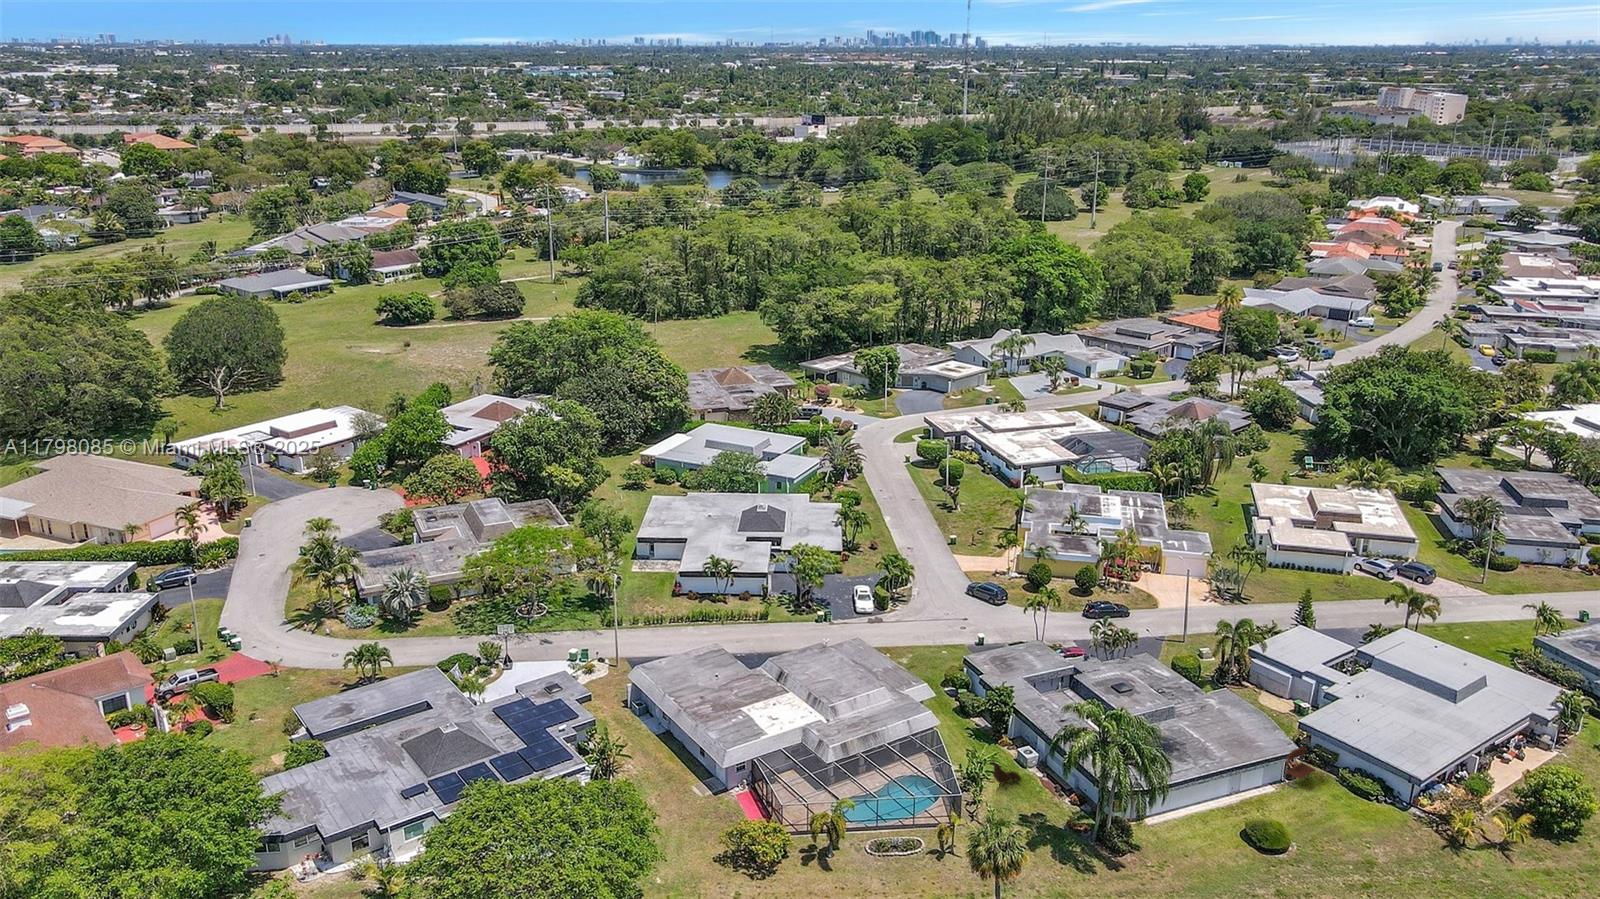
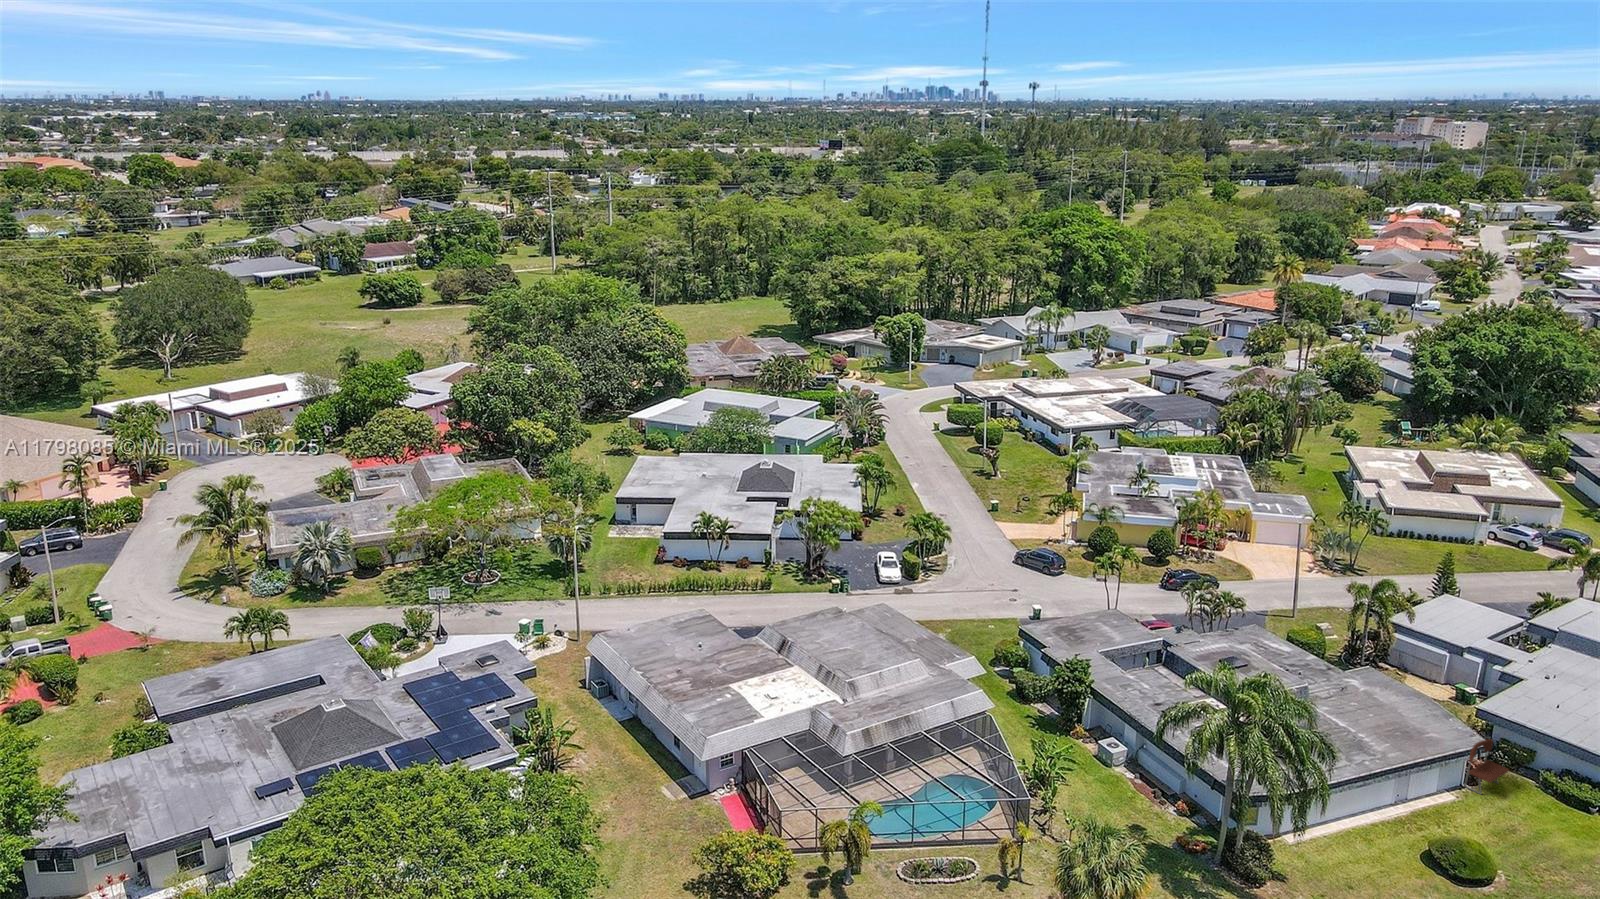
lounge chair: present [992,759,1022,784] -> none [1065,752,1108,795]

